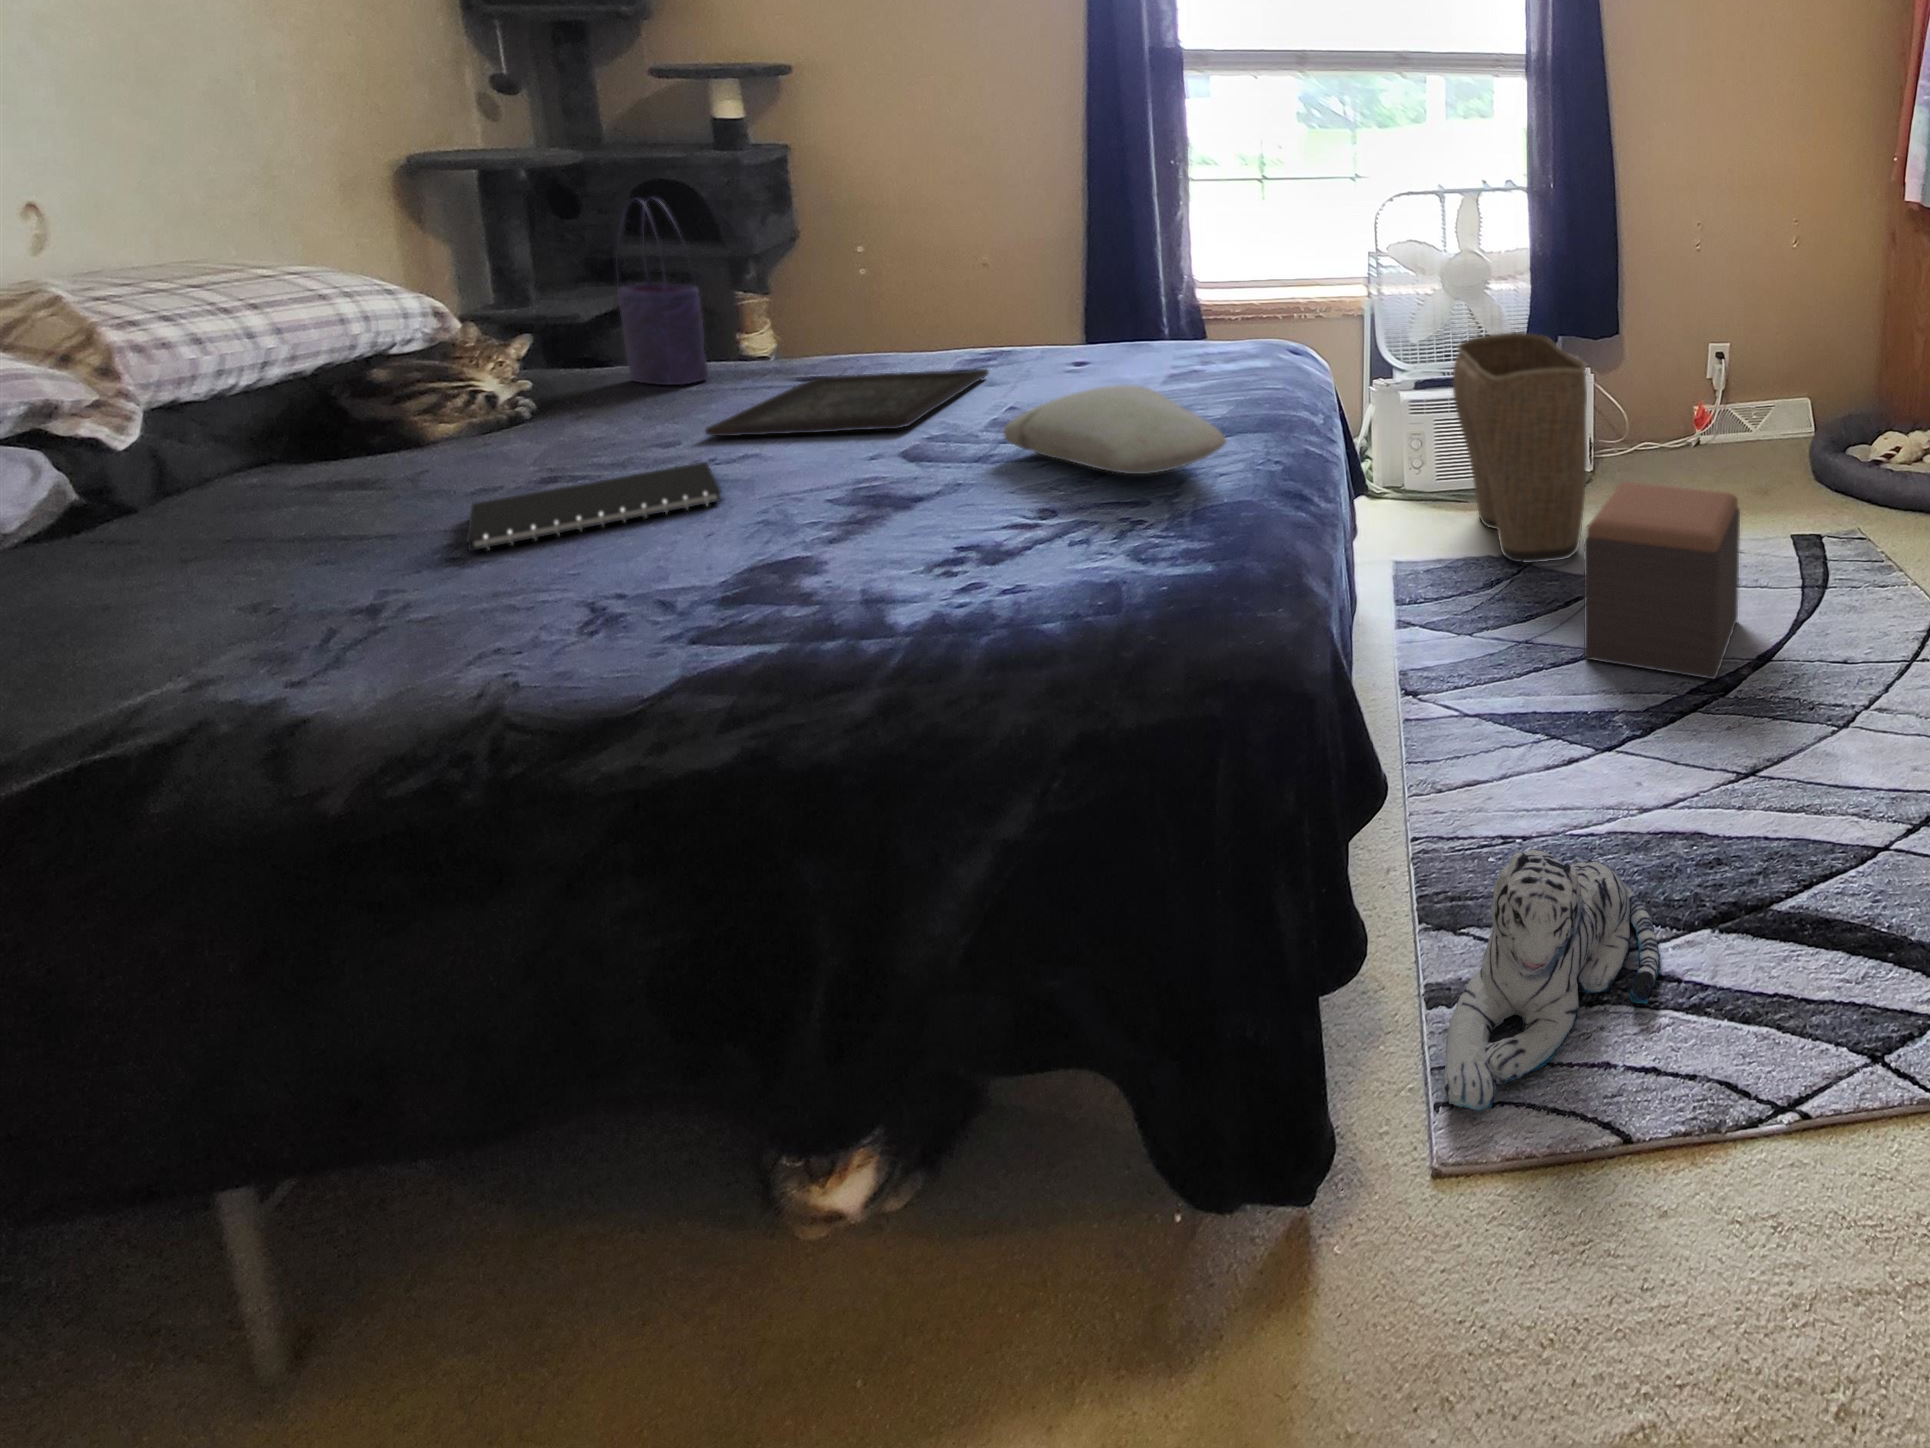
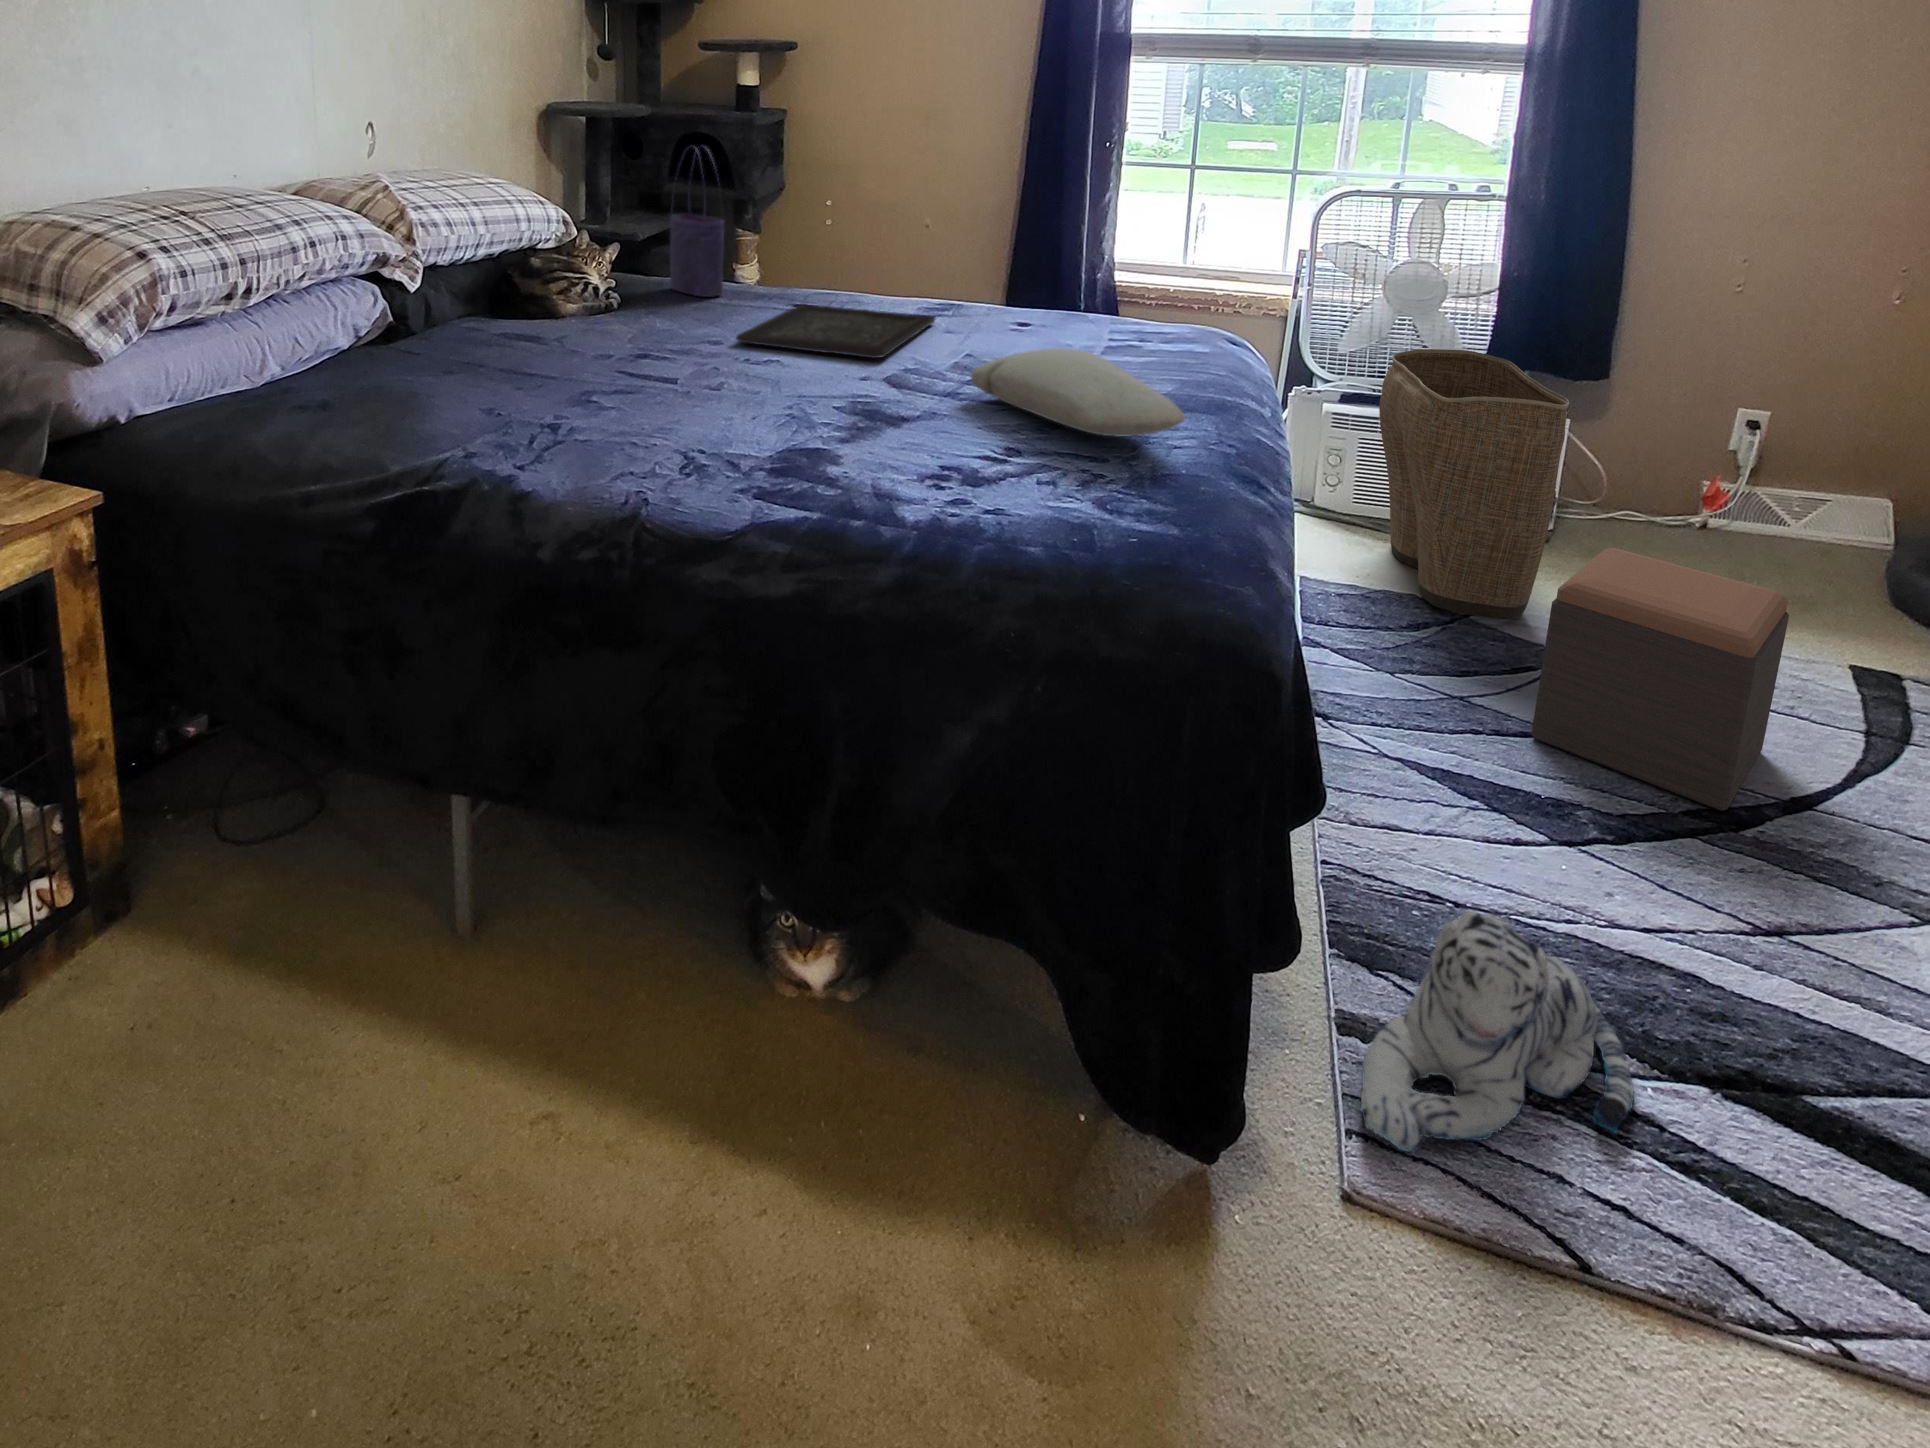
notebook: present [467,462,722,551] -> none [608,362,764,404]

